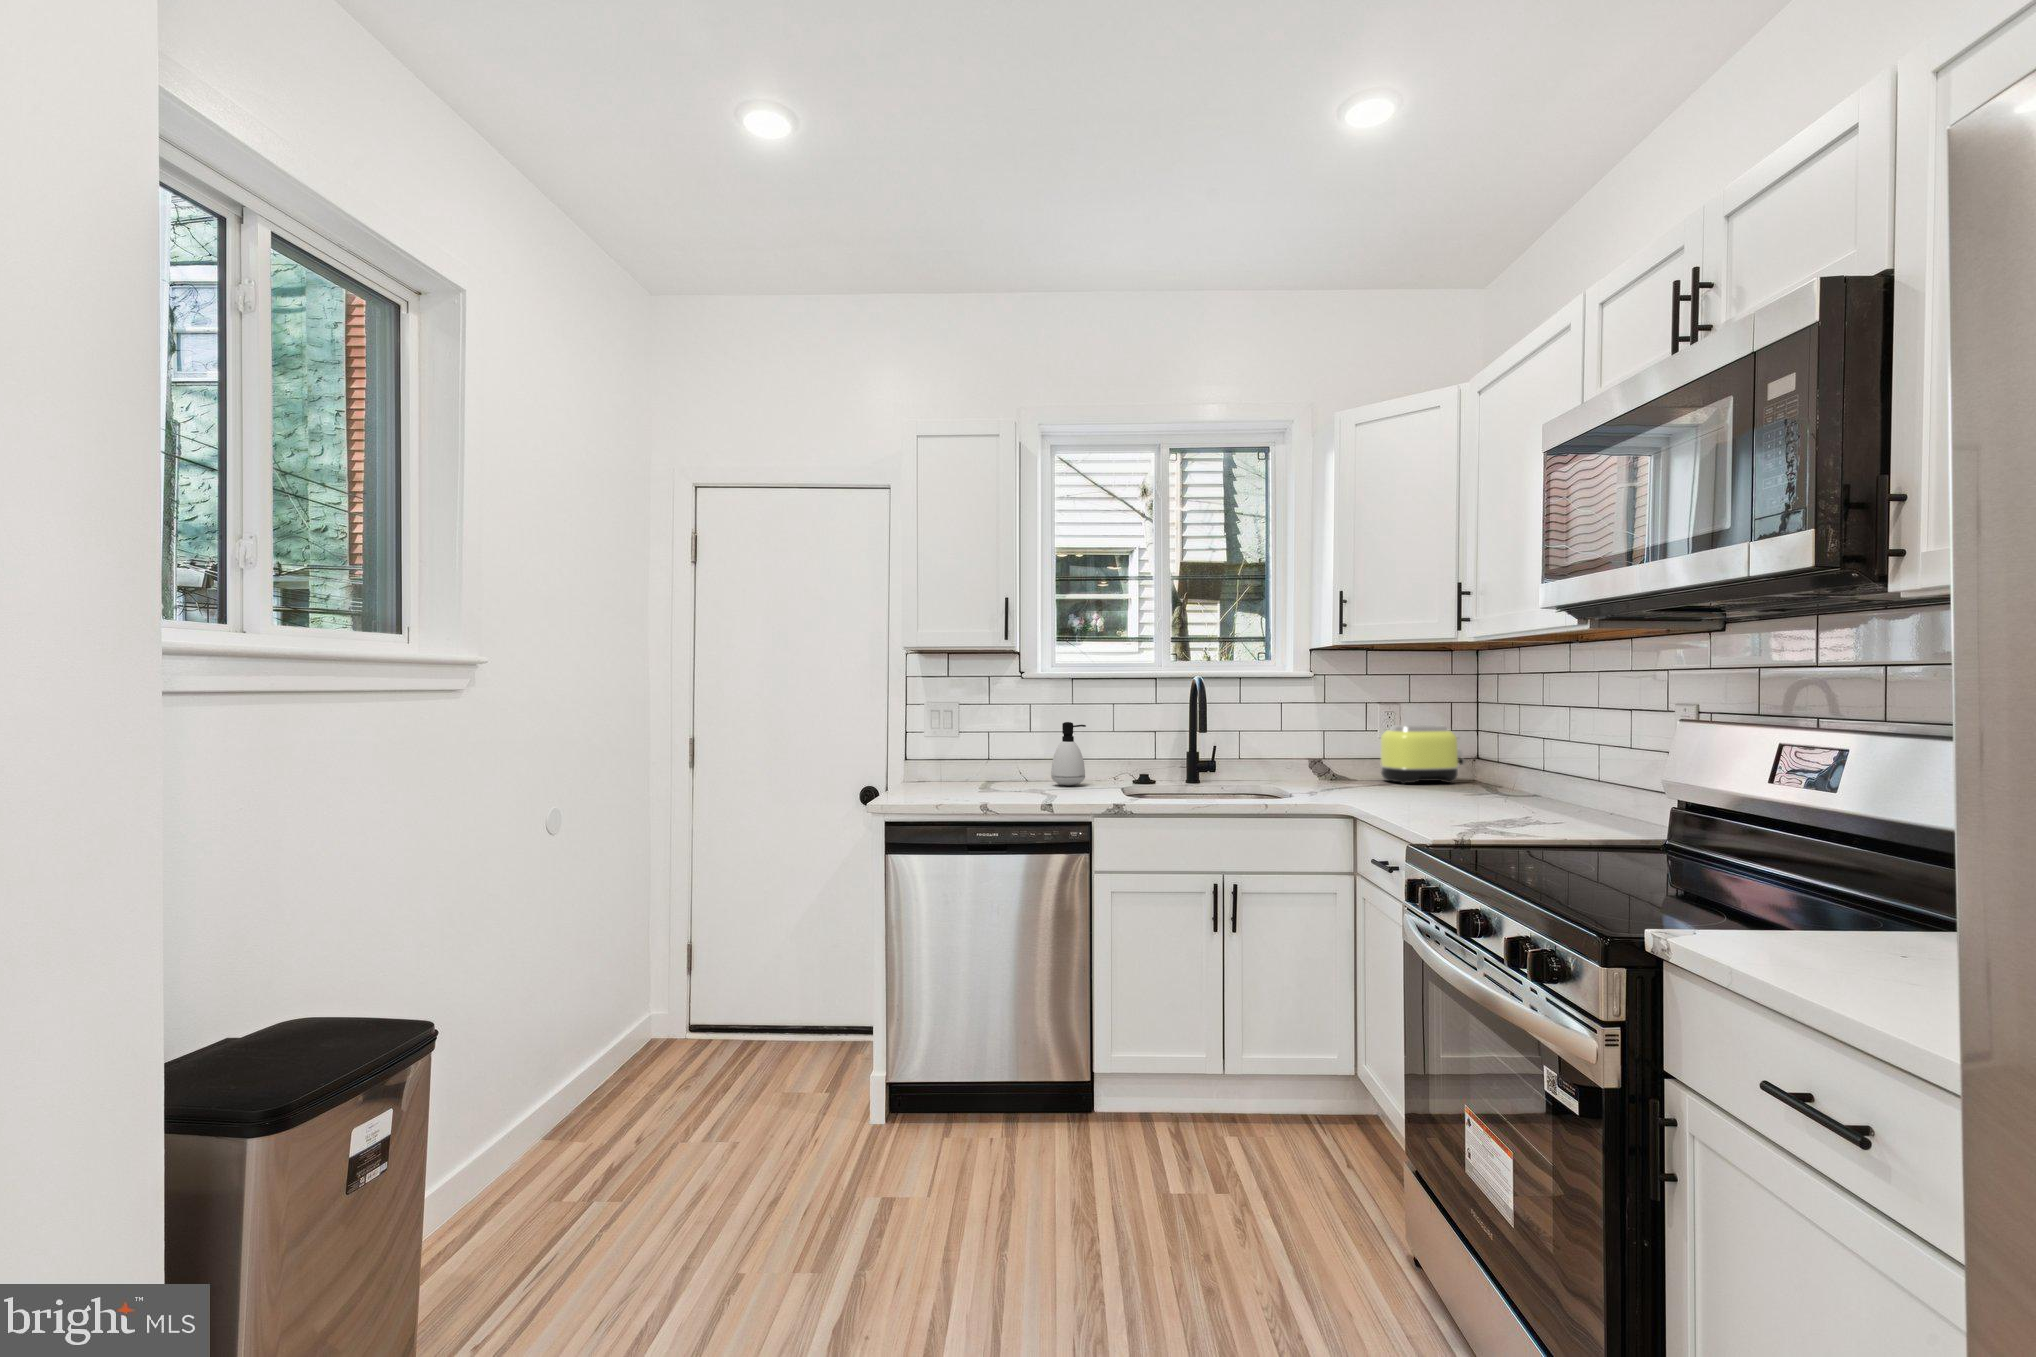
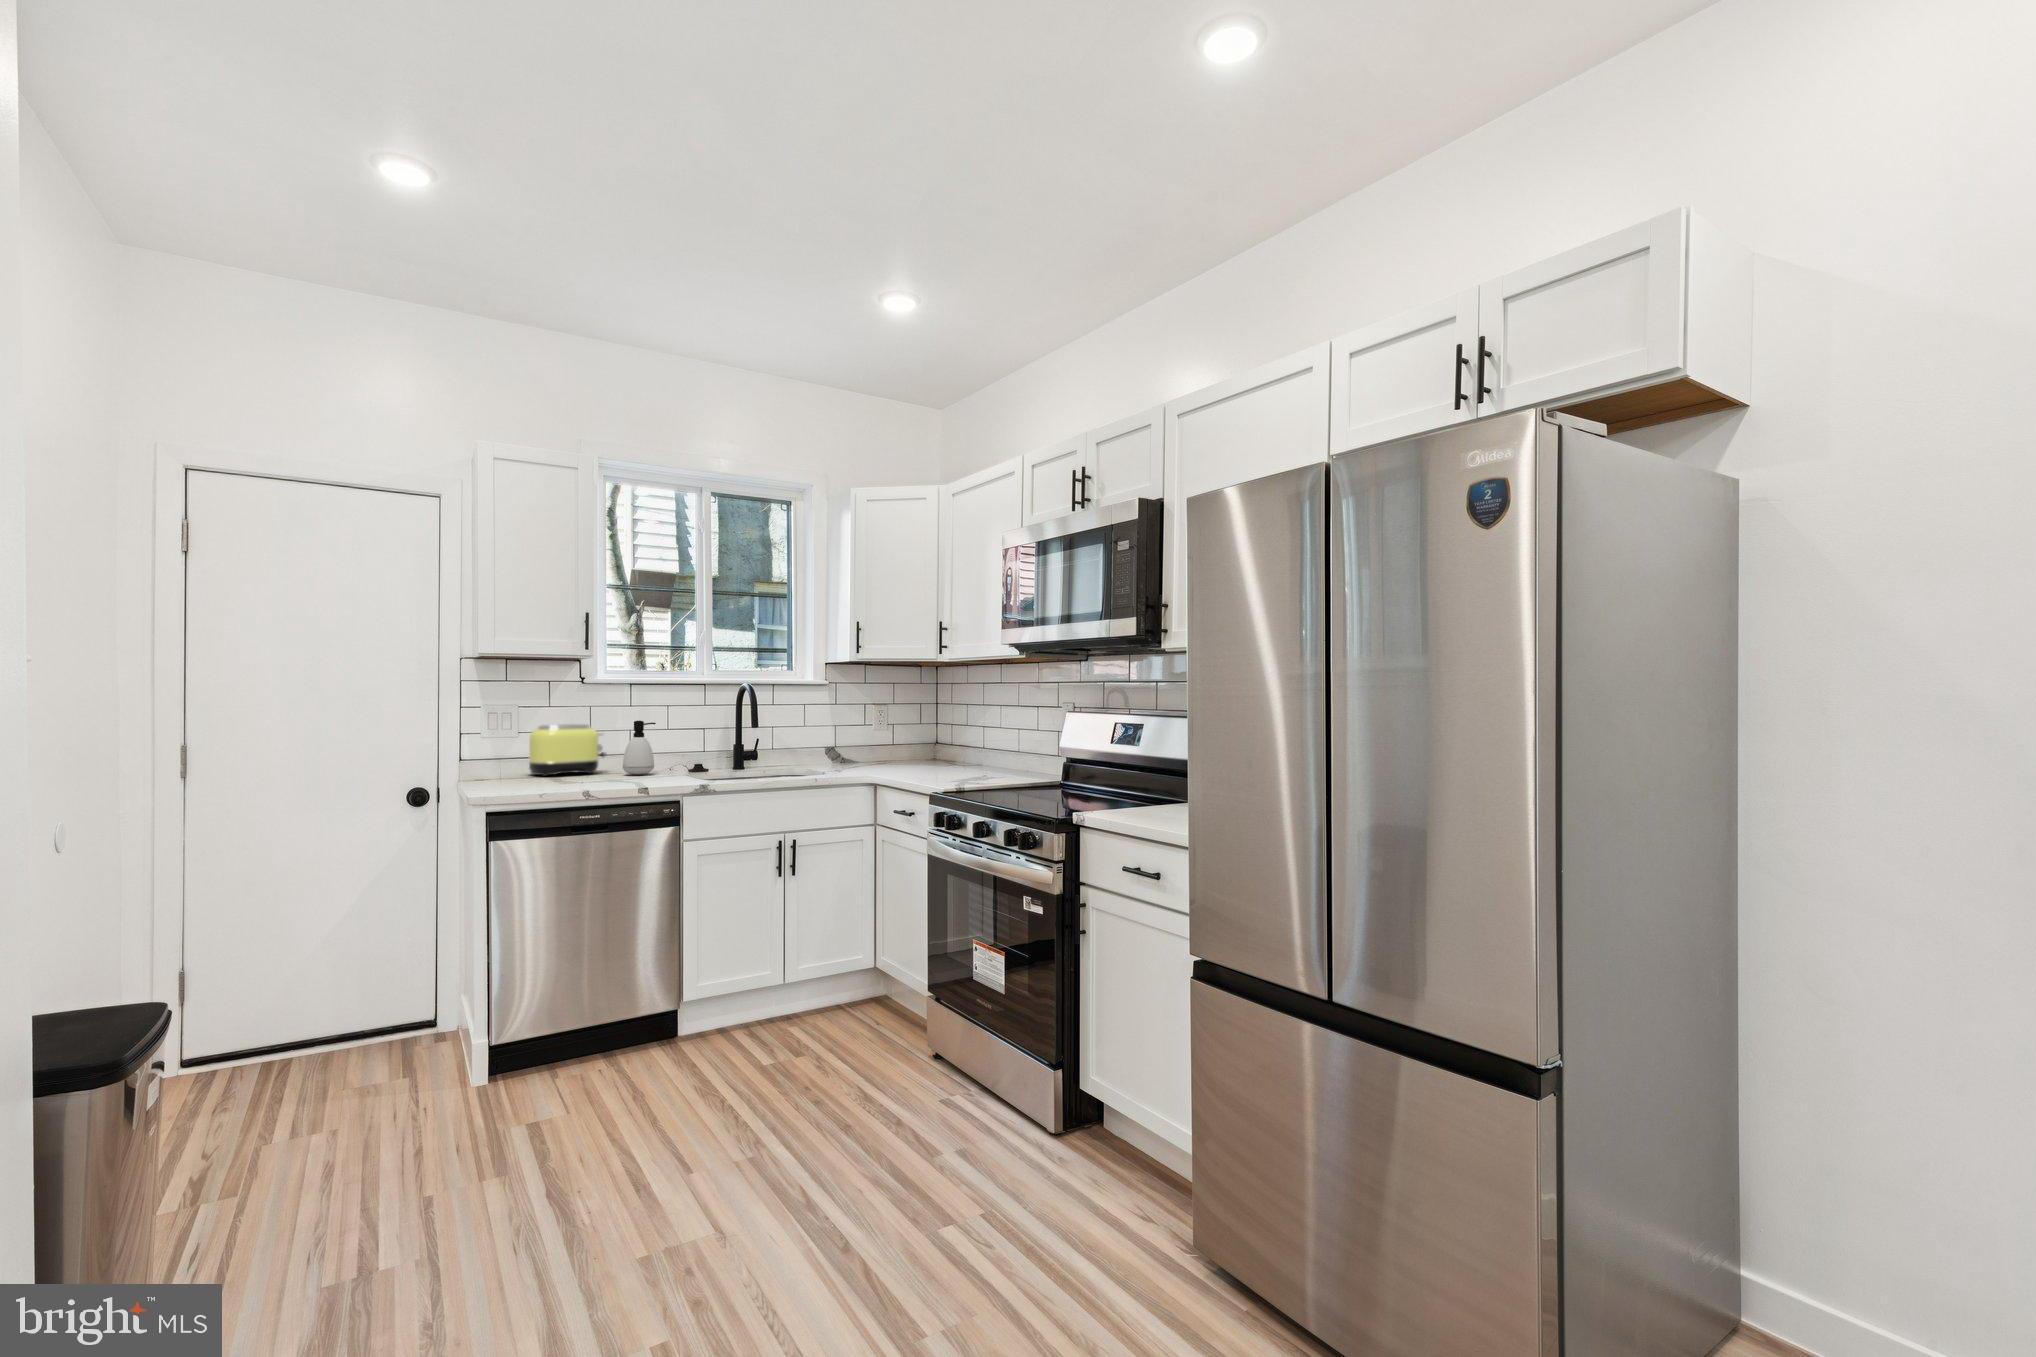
toaster: present [1380,725,1465,784] -> present [529,724,606,776]

